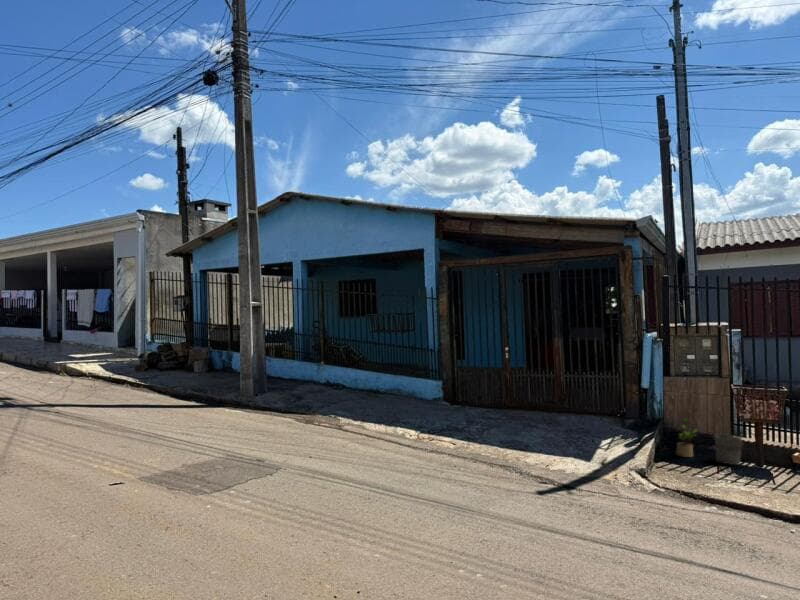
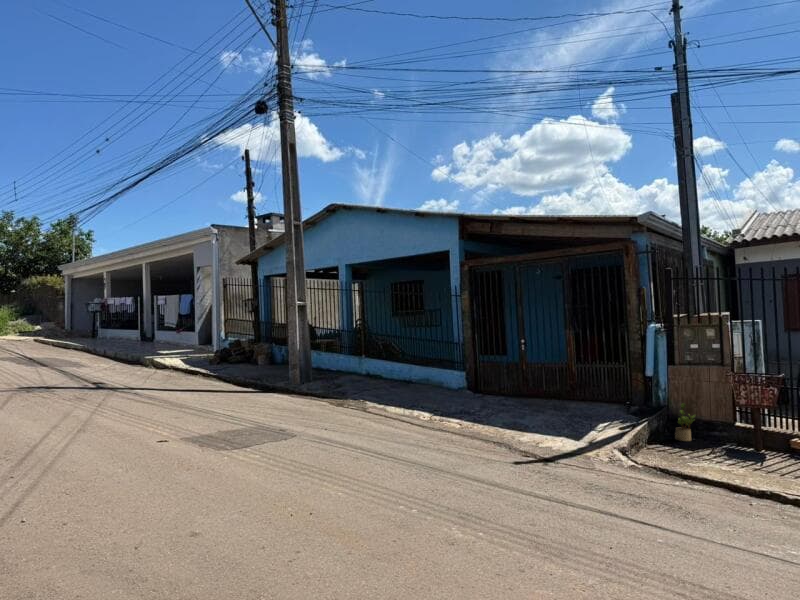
bucket: present [714,434,743,465] -> none [707,419,738,448]

